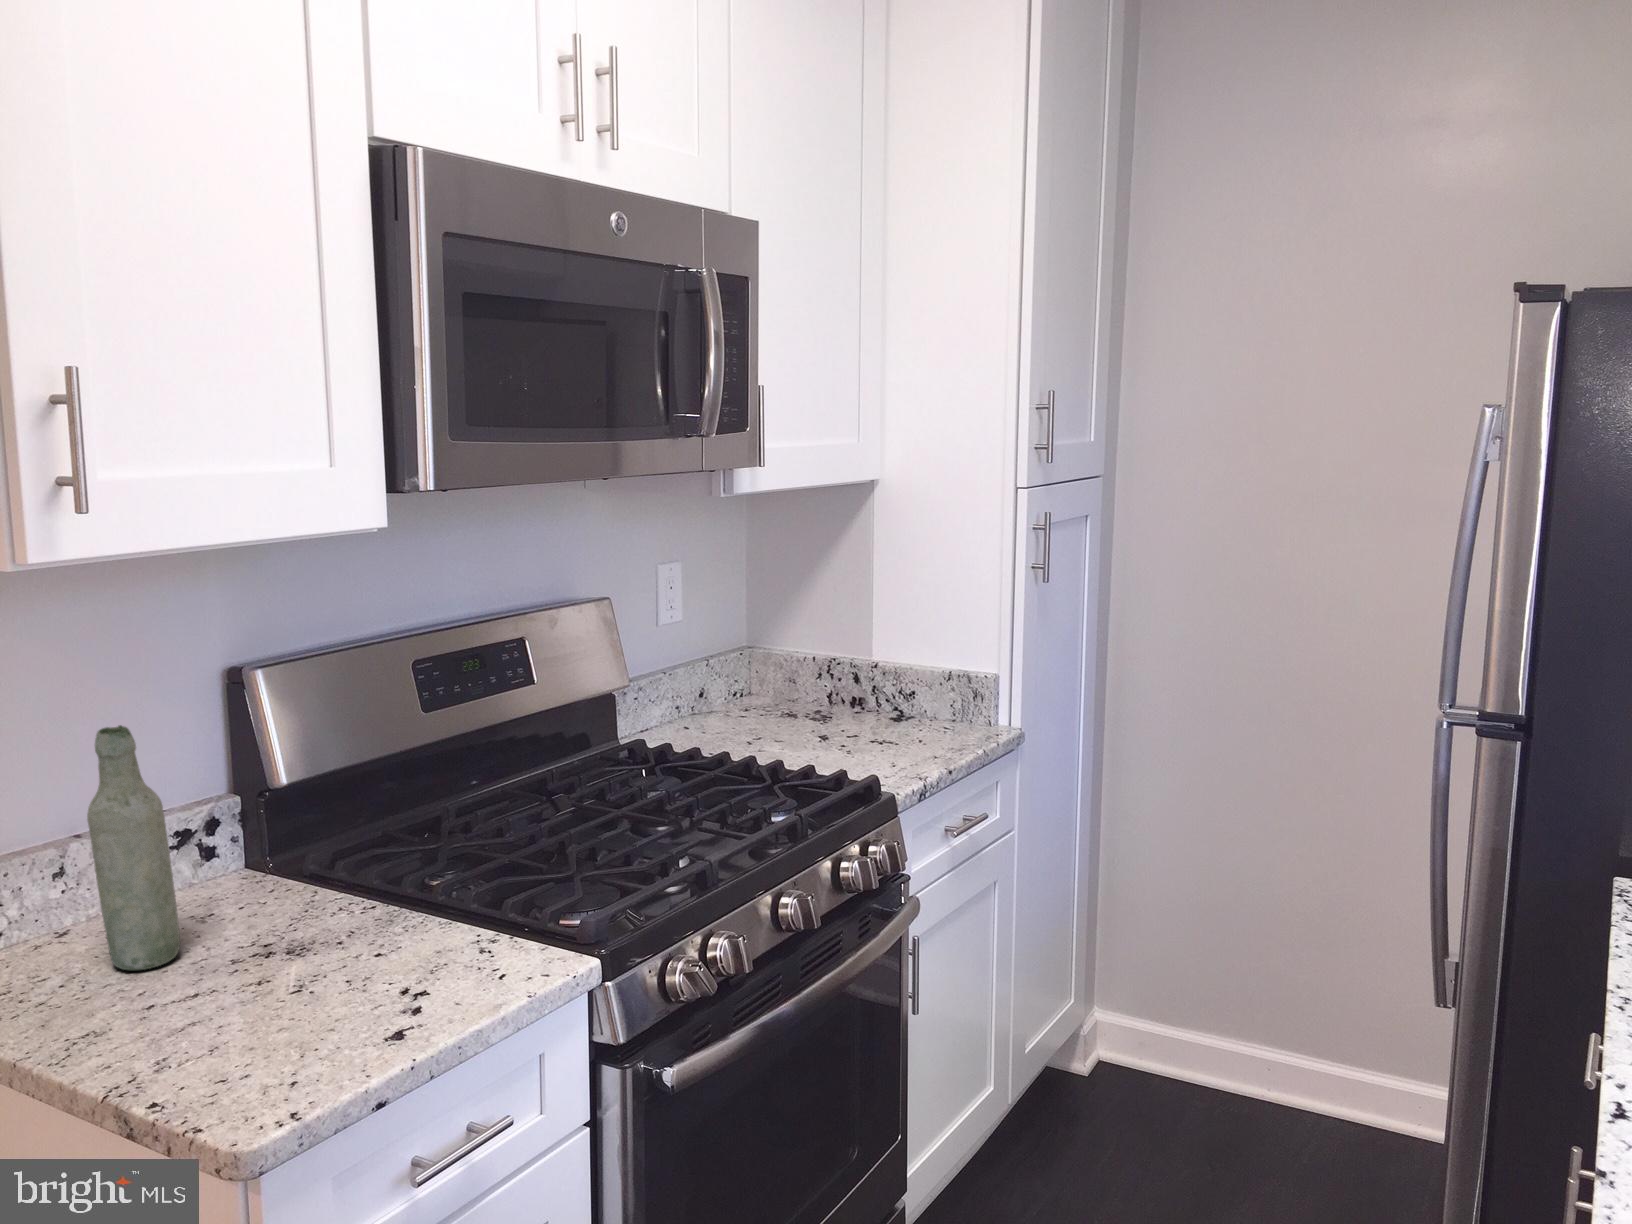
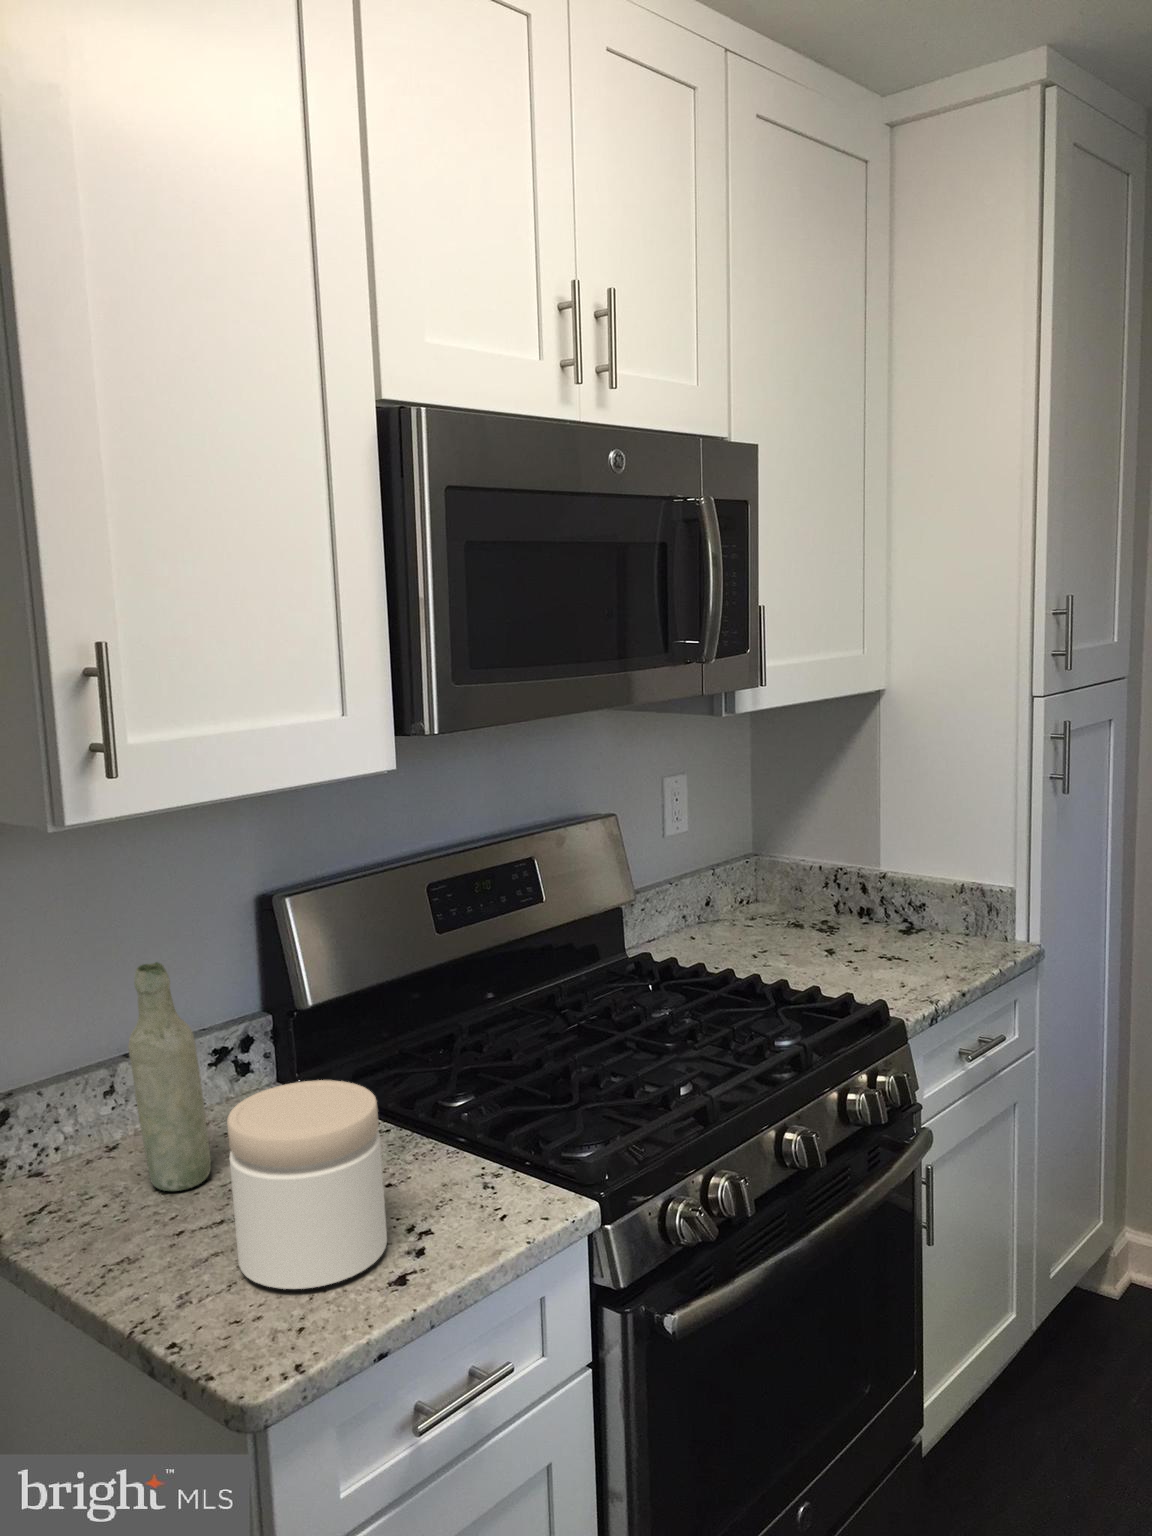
jar: none [208,841,381,1049] -> present [227,1080,387,1289]

